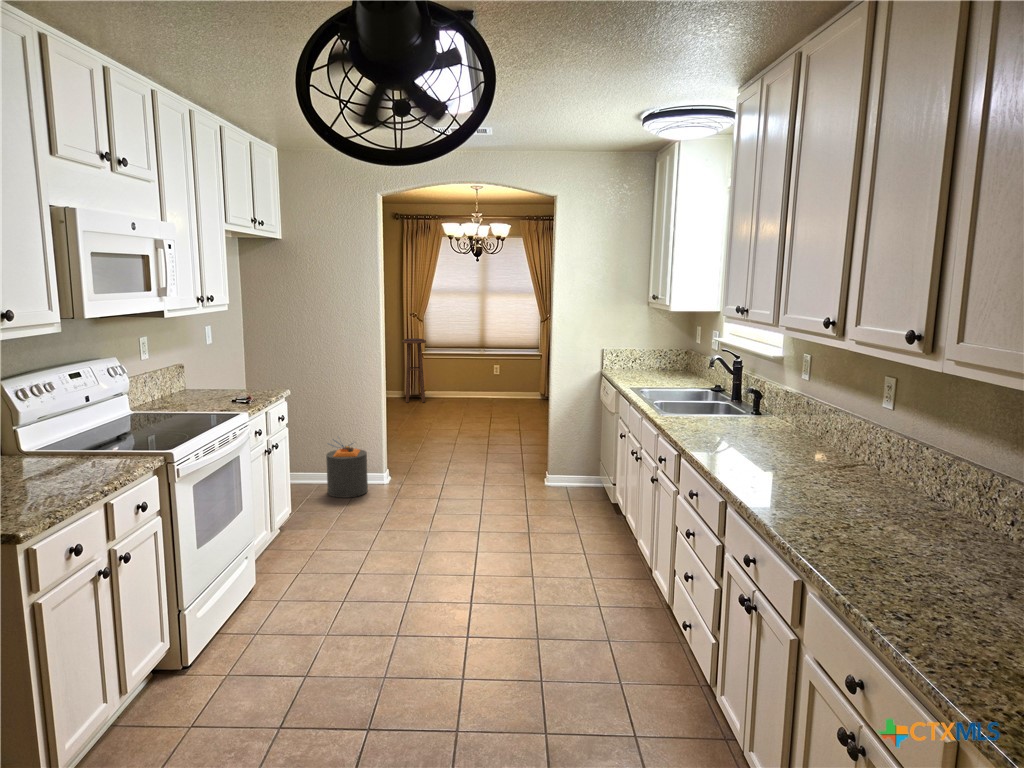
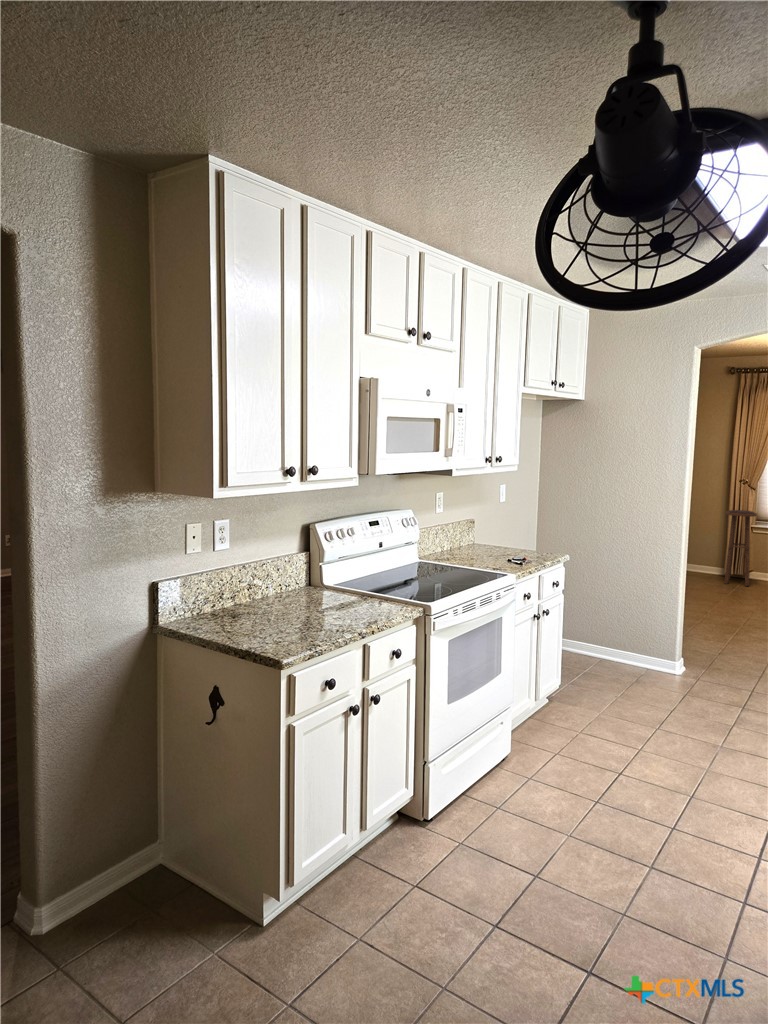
trash can: present [326,443,368,498] -> none [608,610,656,683]

